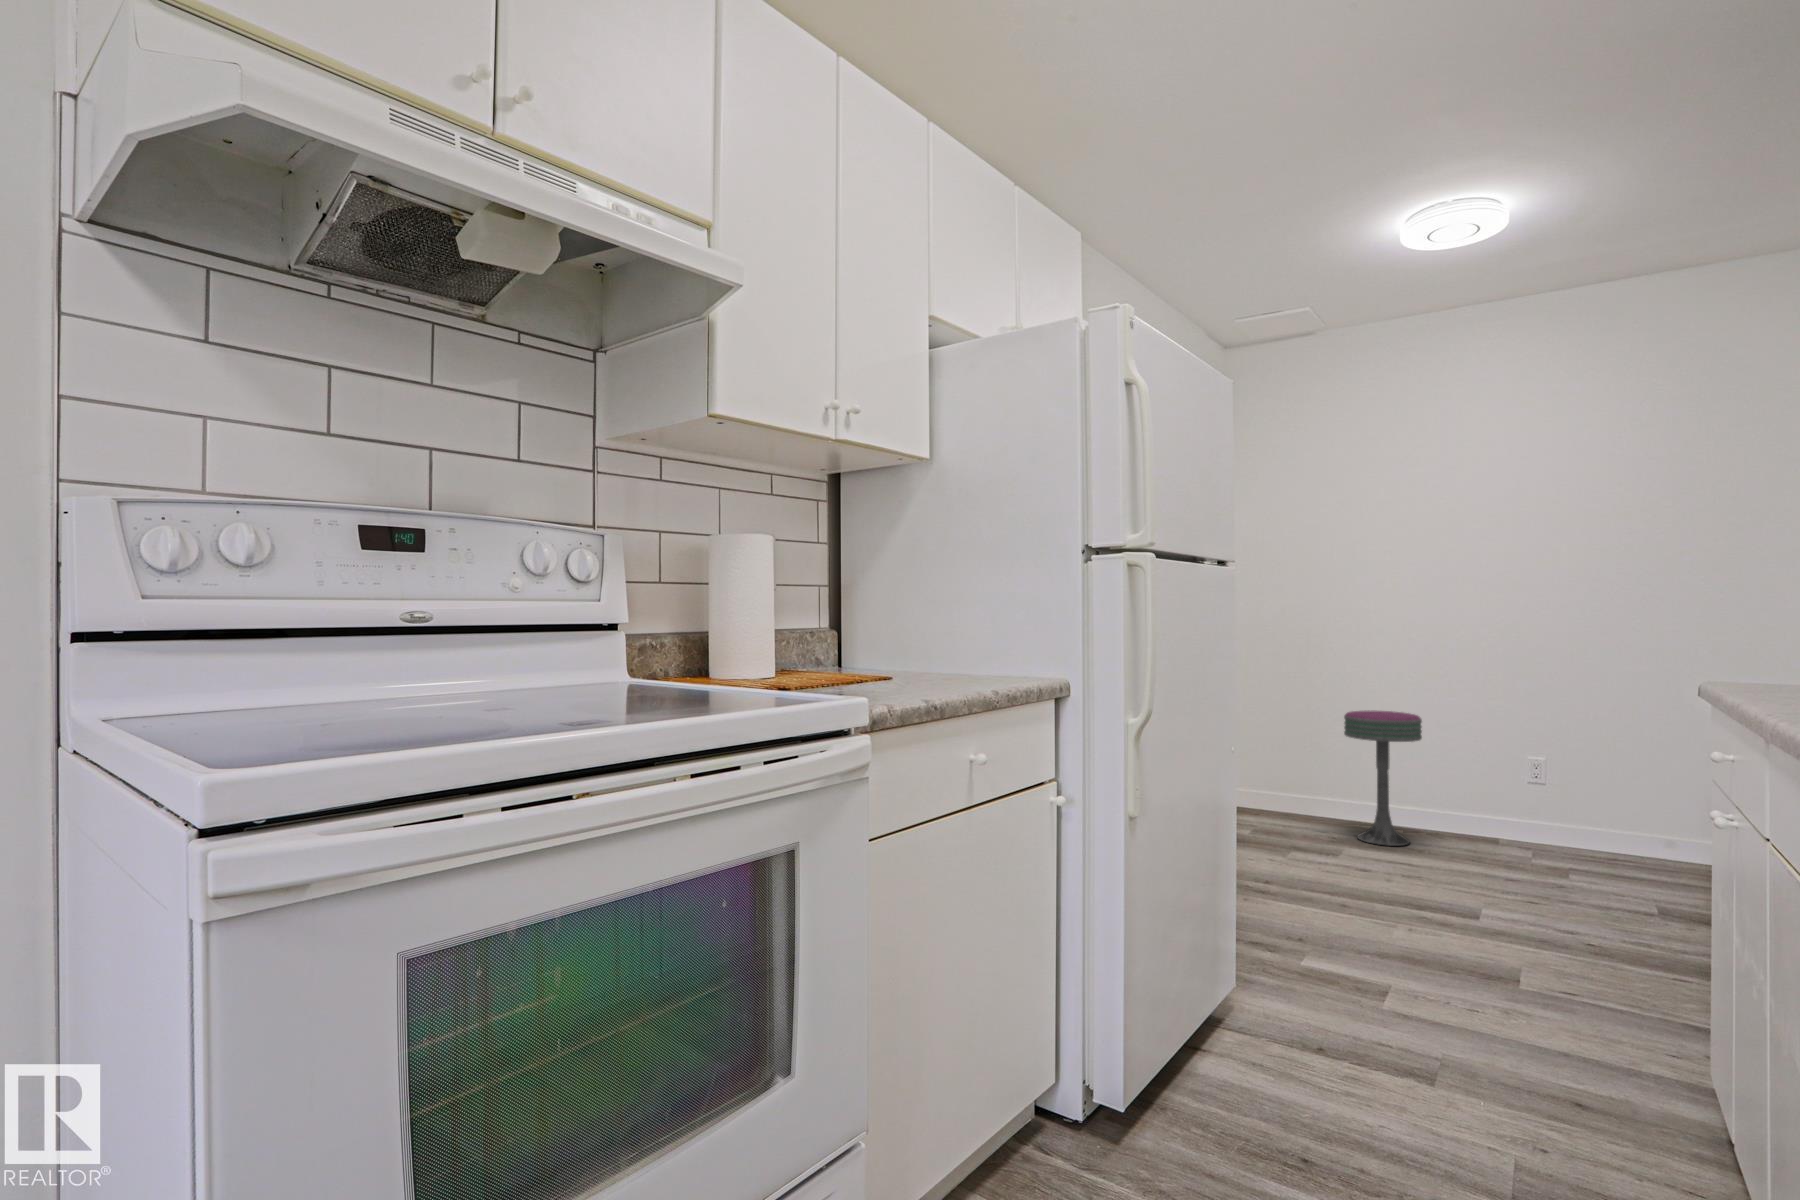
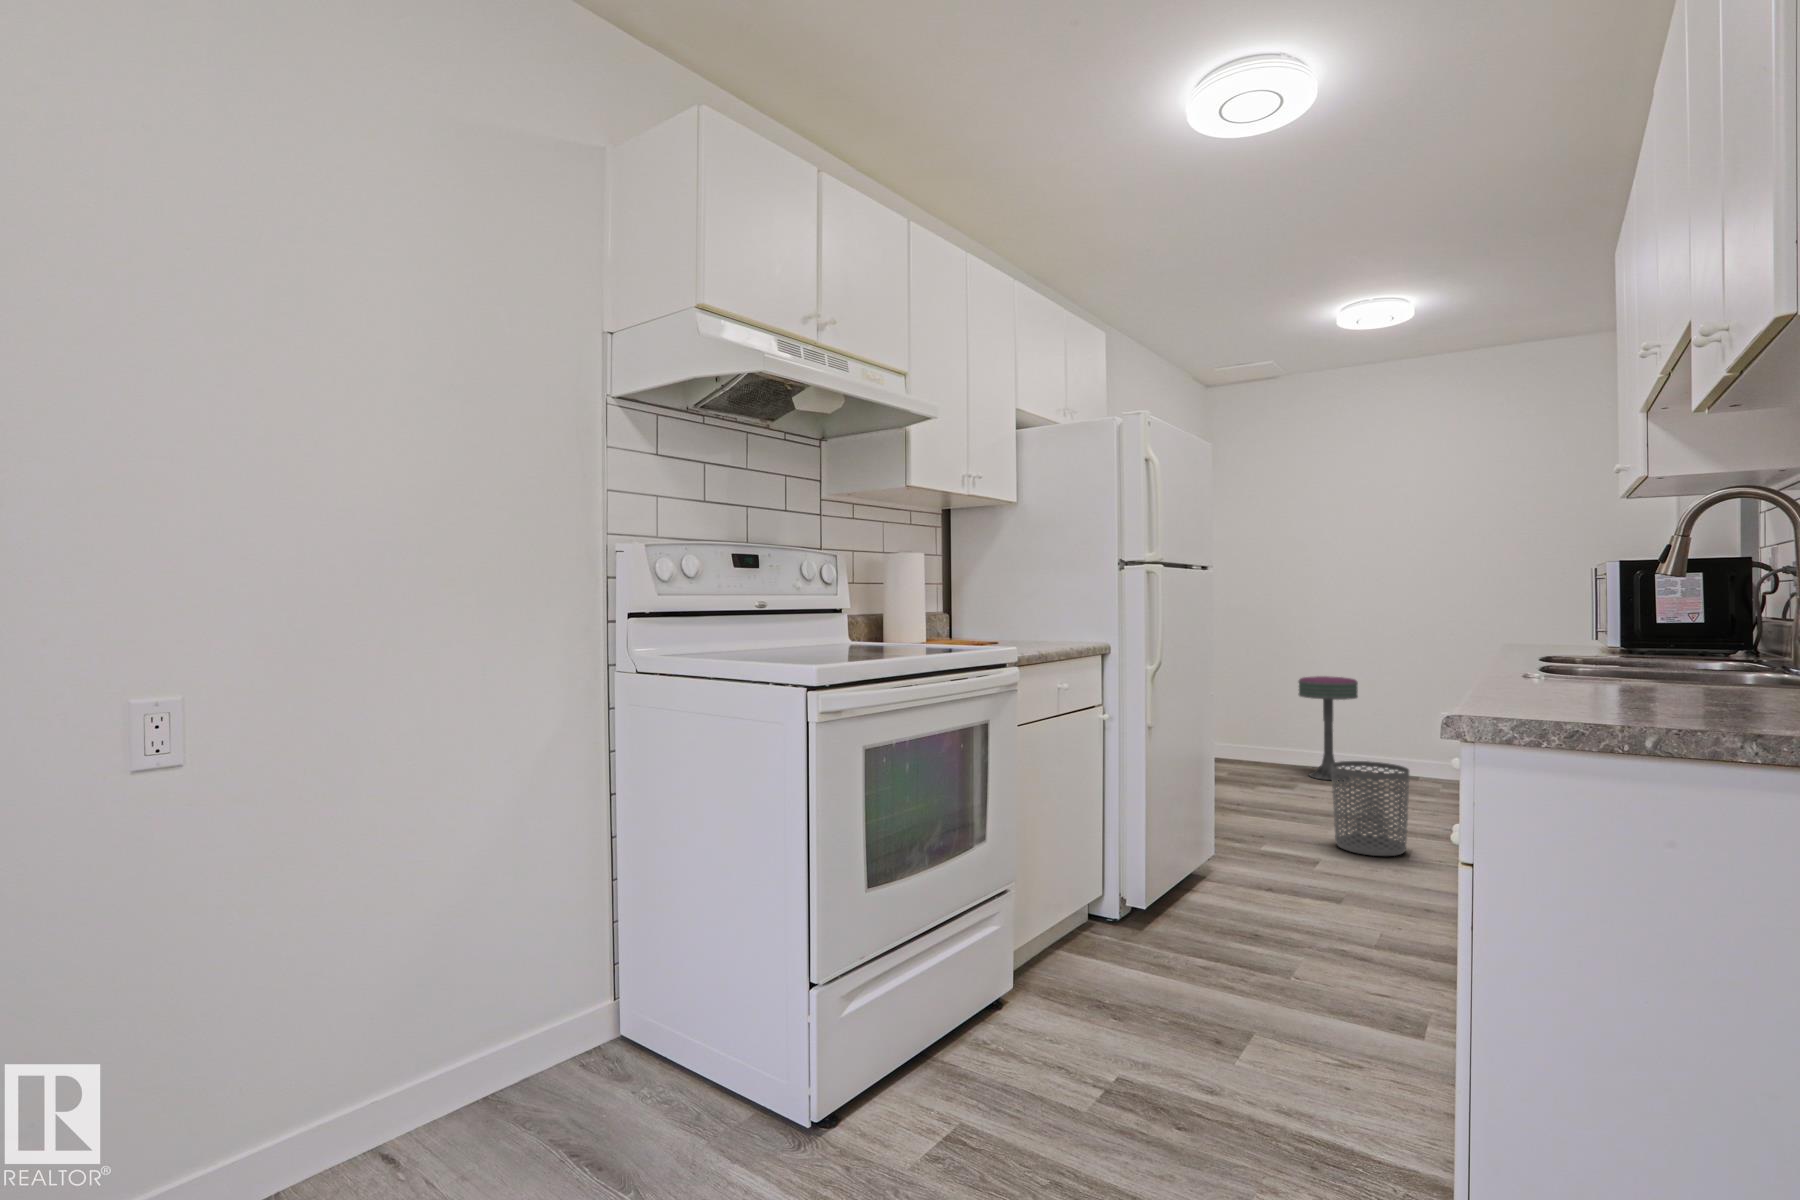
waste bin: none [1401,839,1516,984] -> present [1331,761,1409,856]

